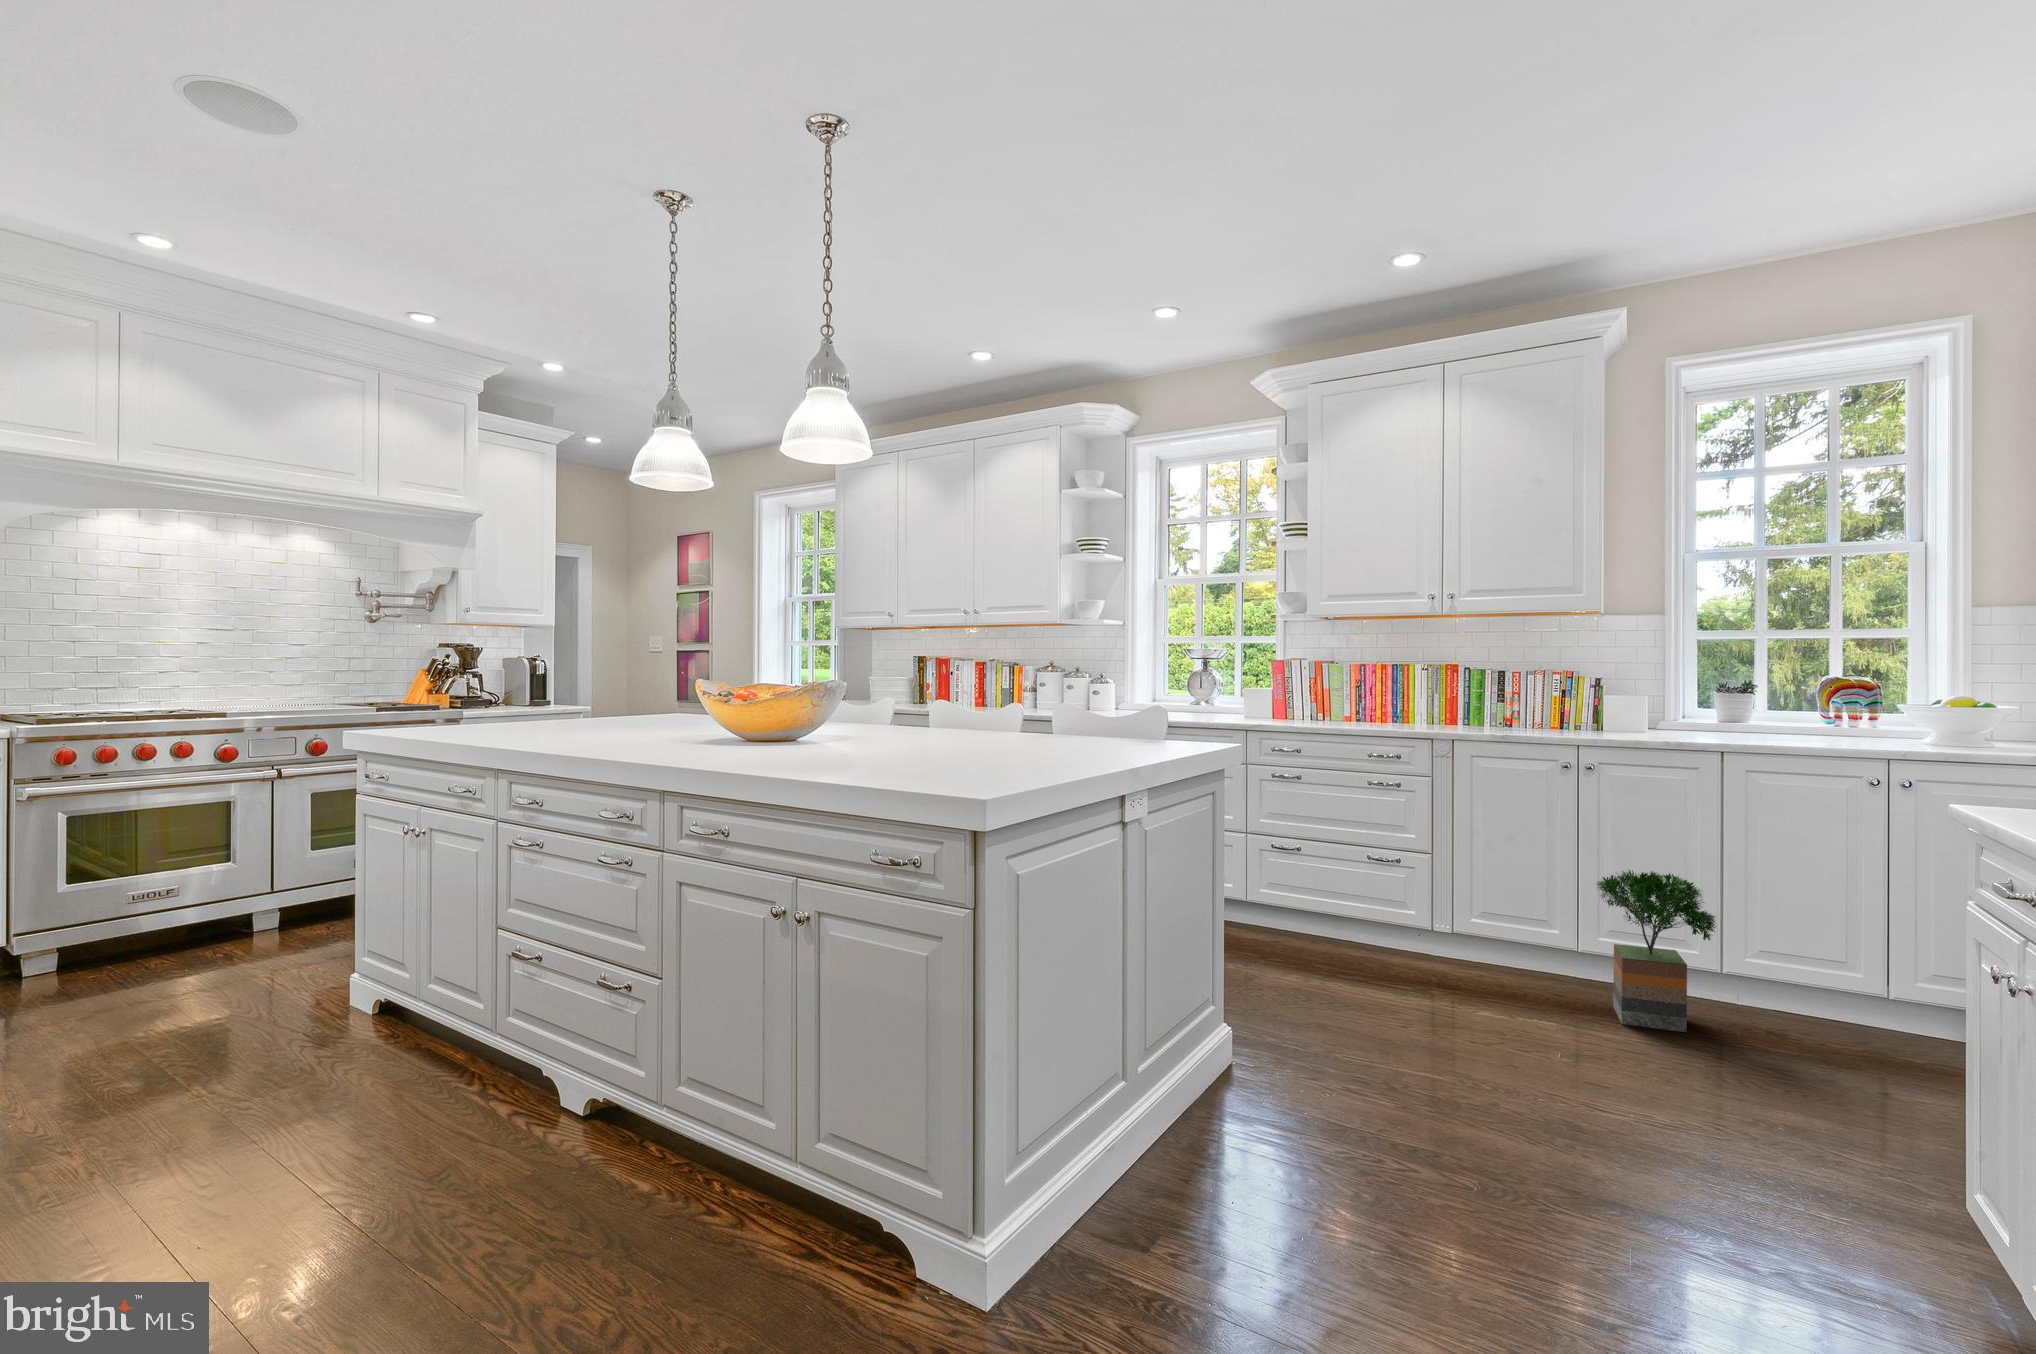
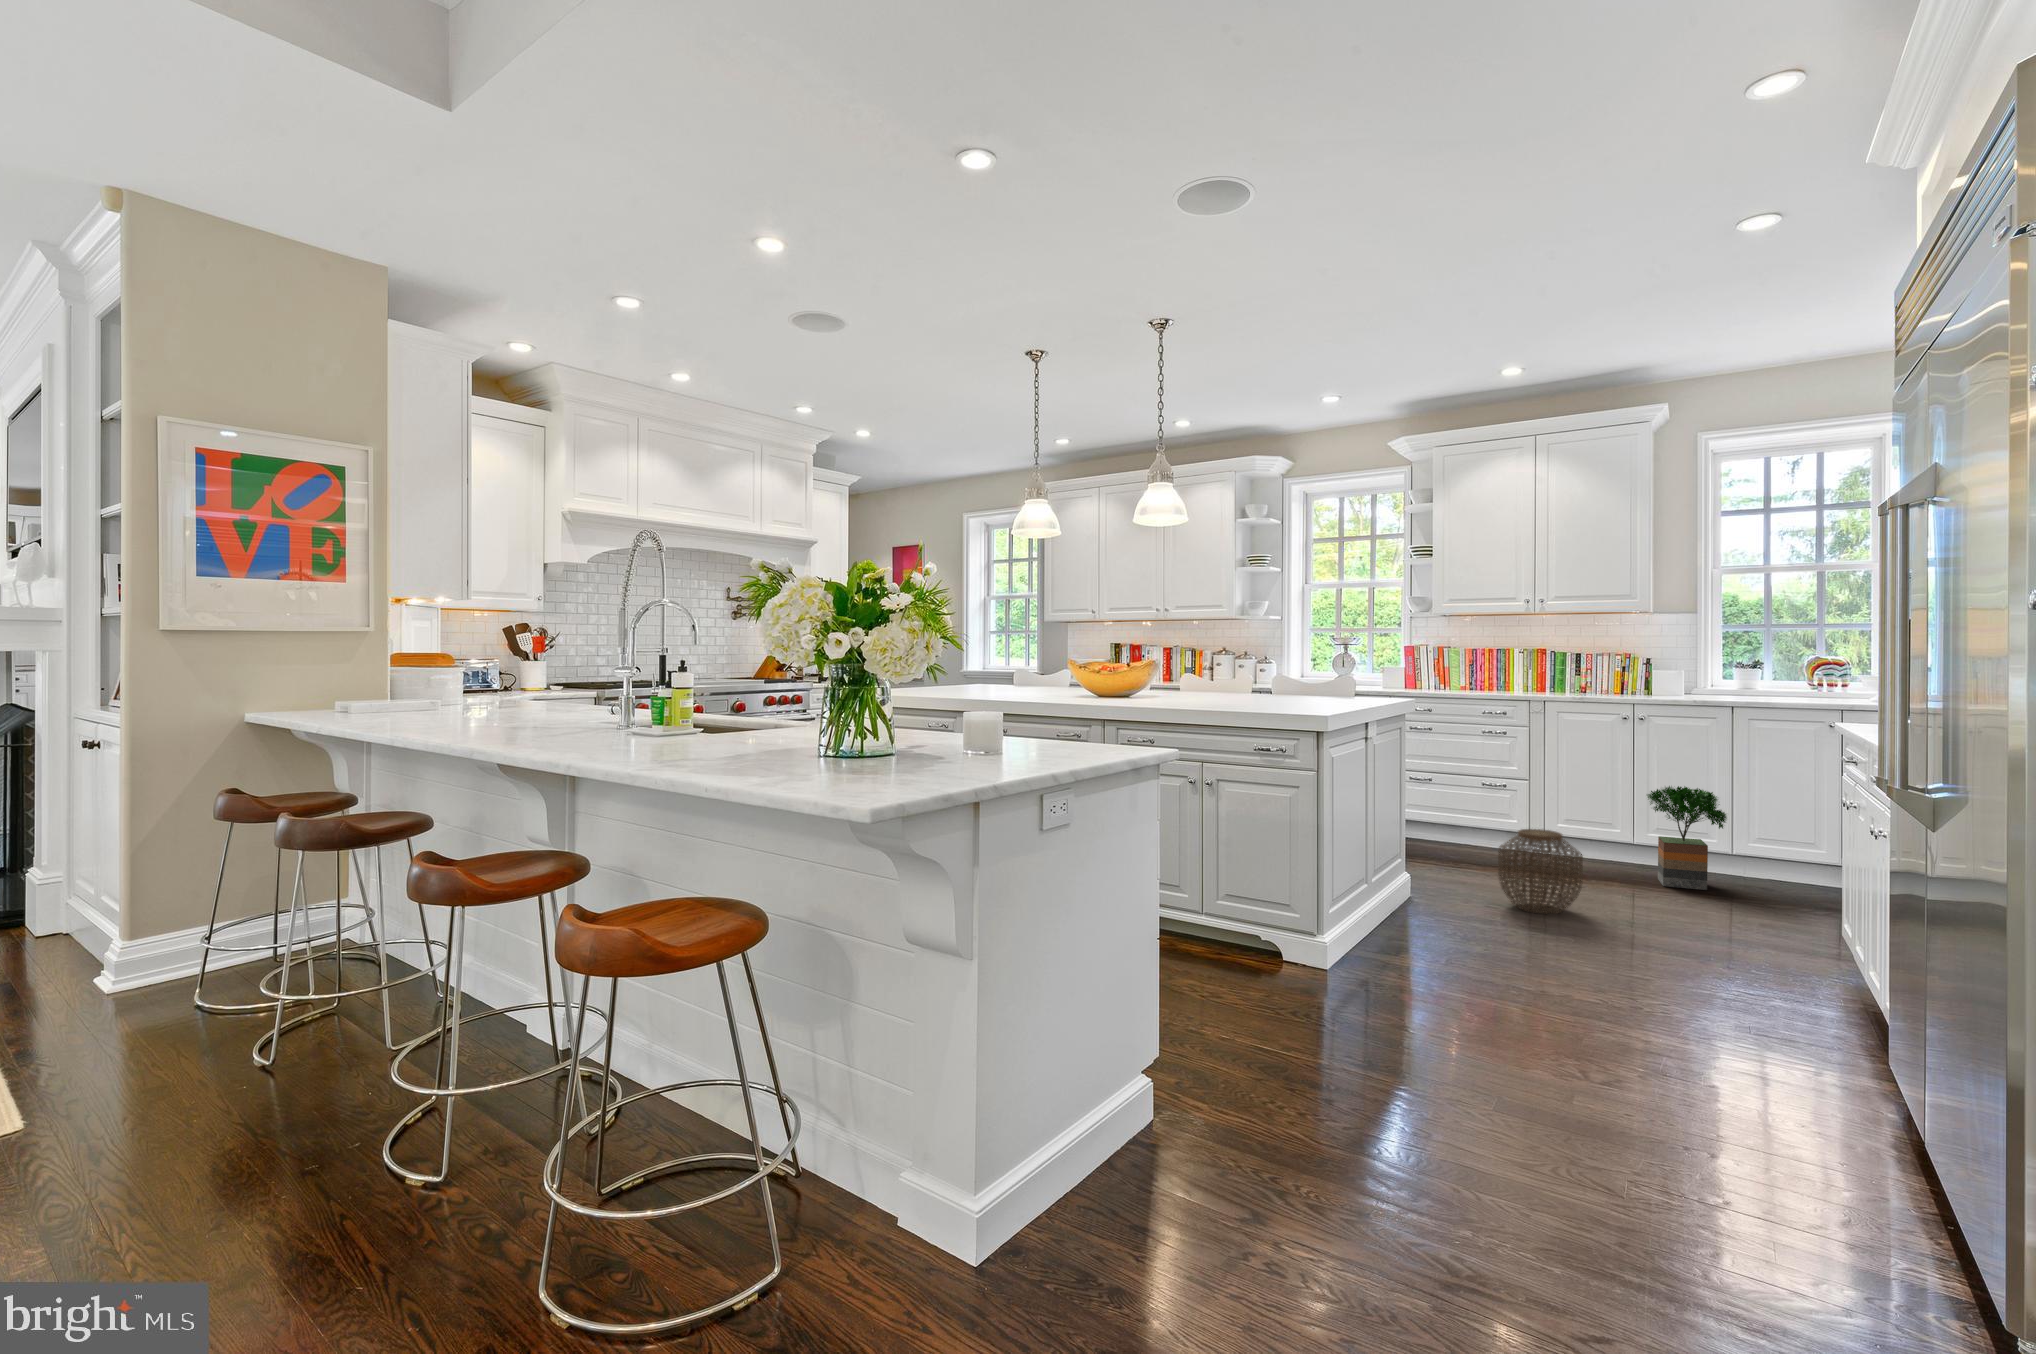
woven basket: none [1367,953,1496,1098] -> present [1498,829,1583,914]

